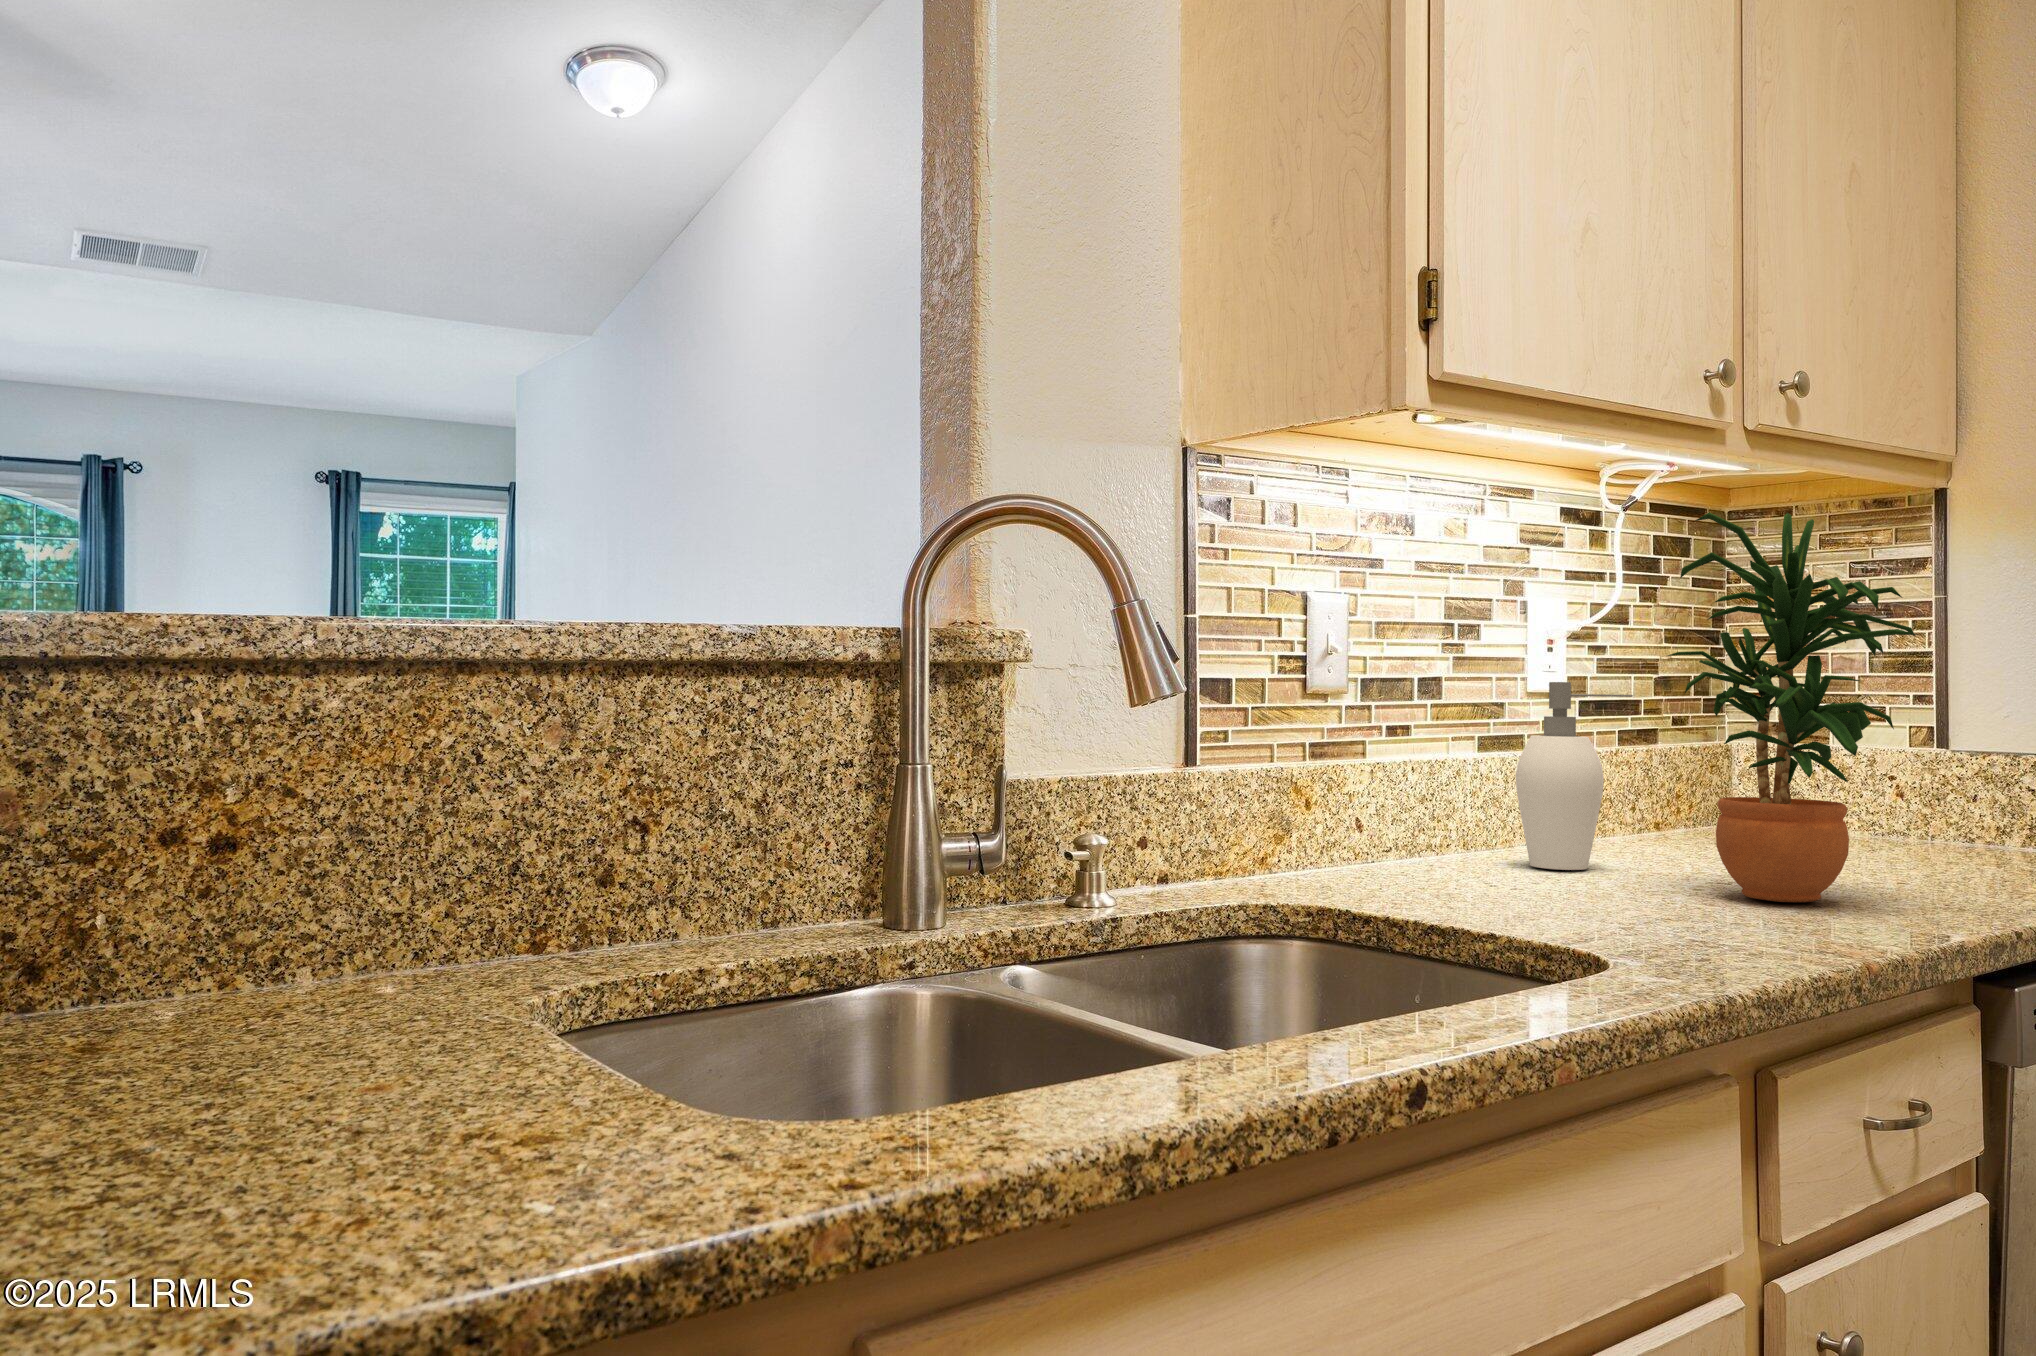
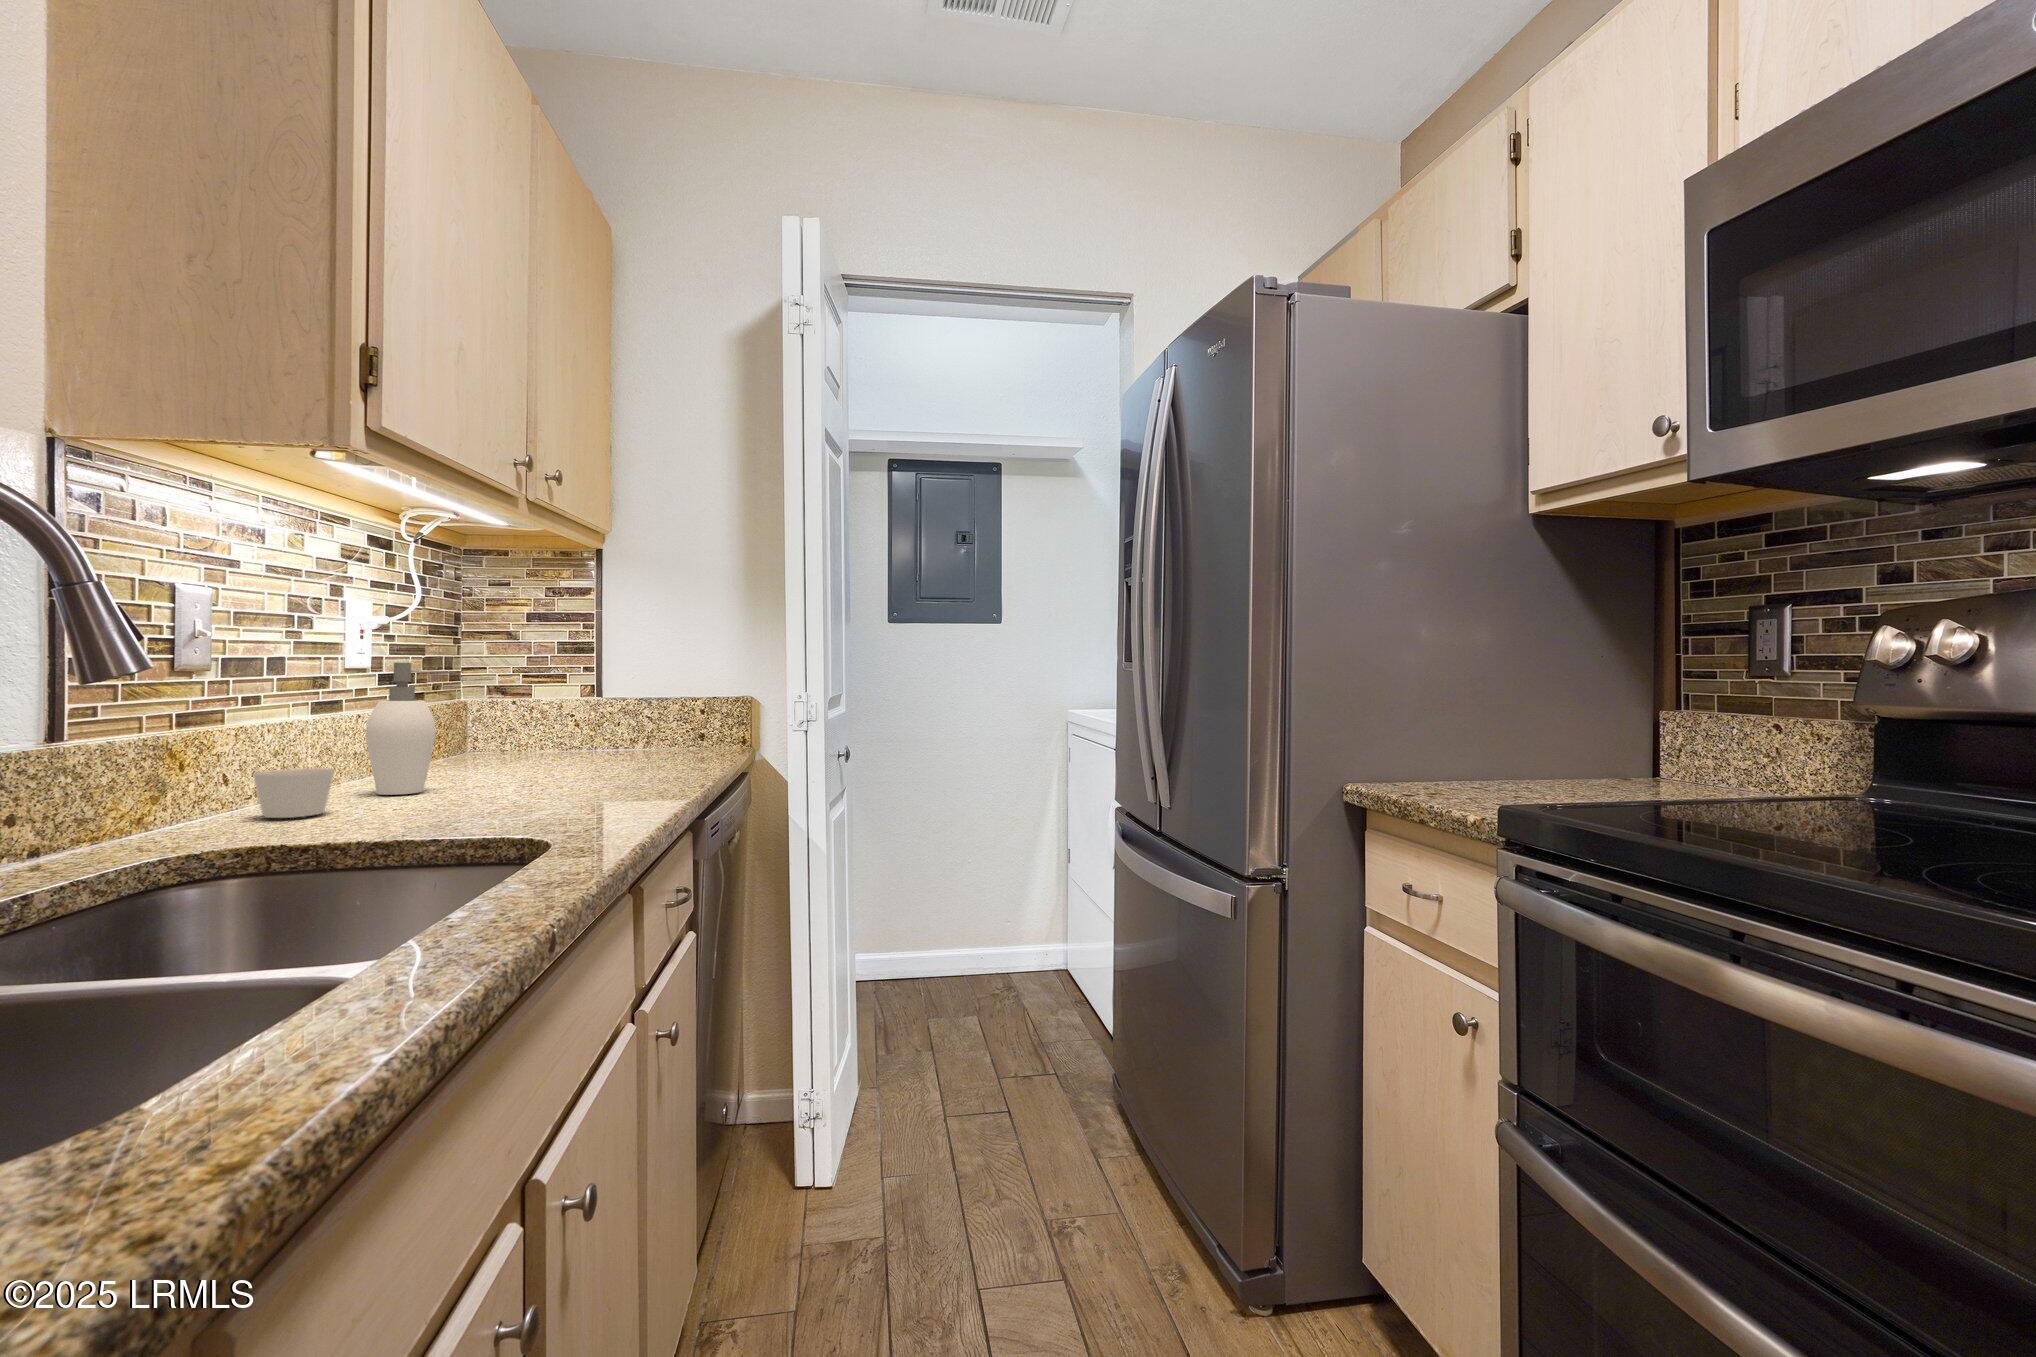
potted plant: present [1668,512,1918,902] -> none [496,560,650,794]
candle: none [1371,818,1453,881] -> present [253,768,334,818]

